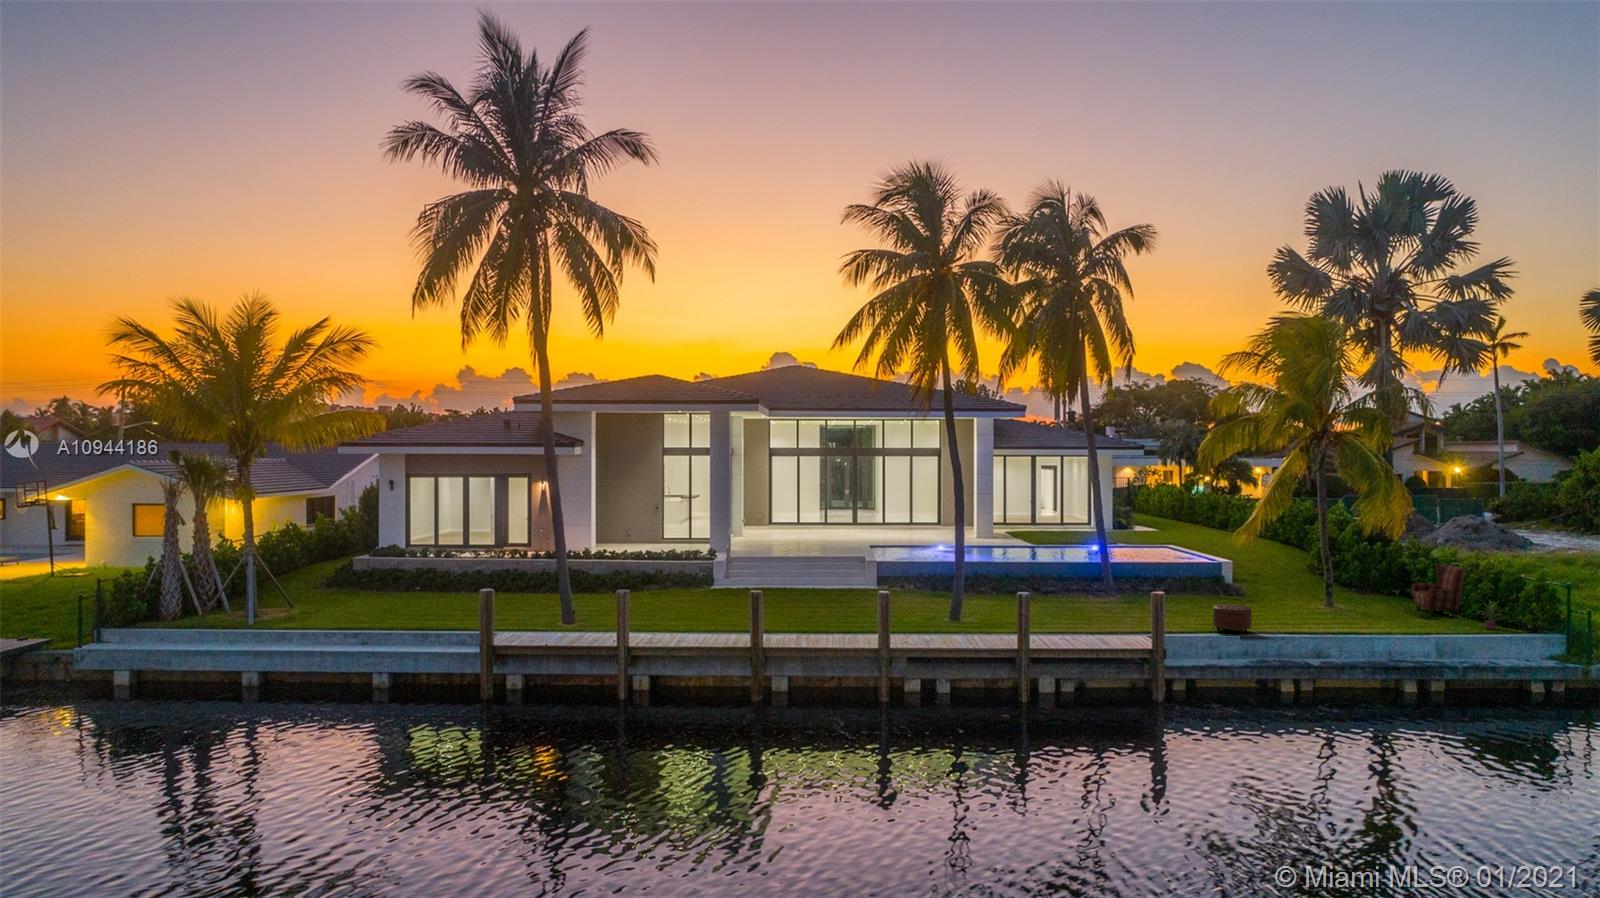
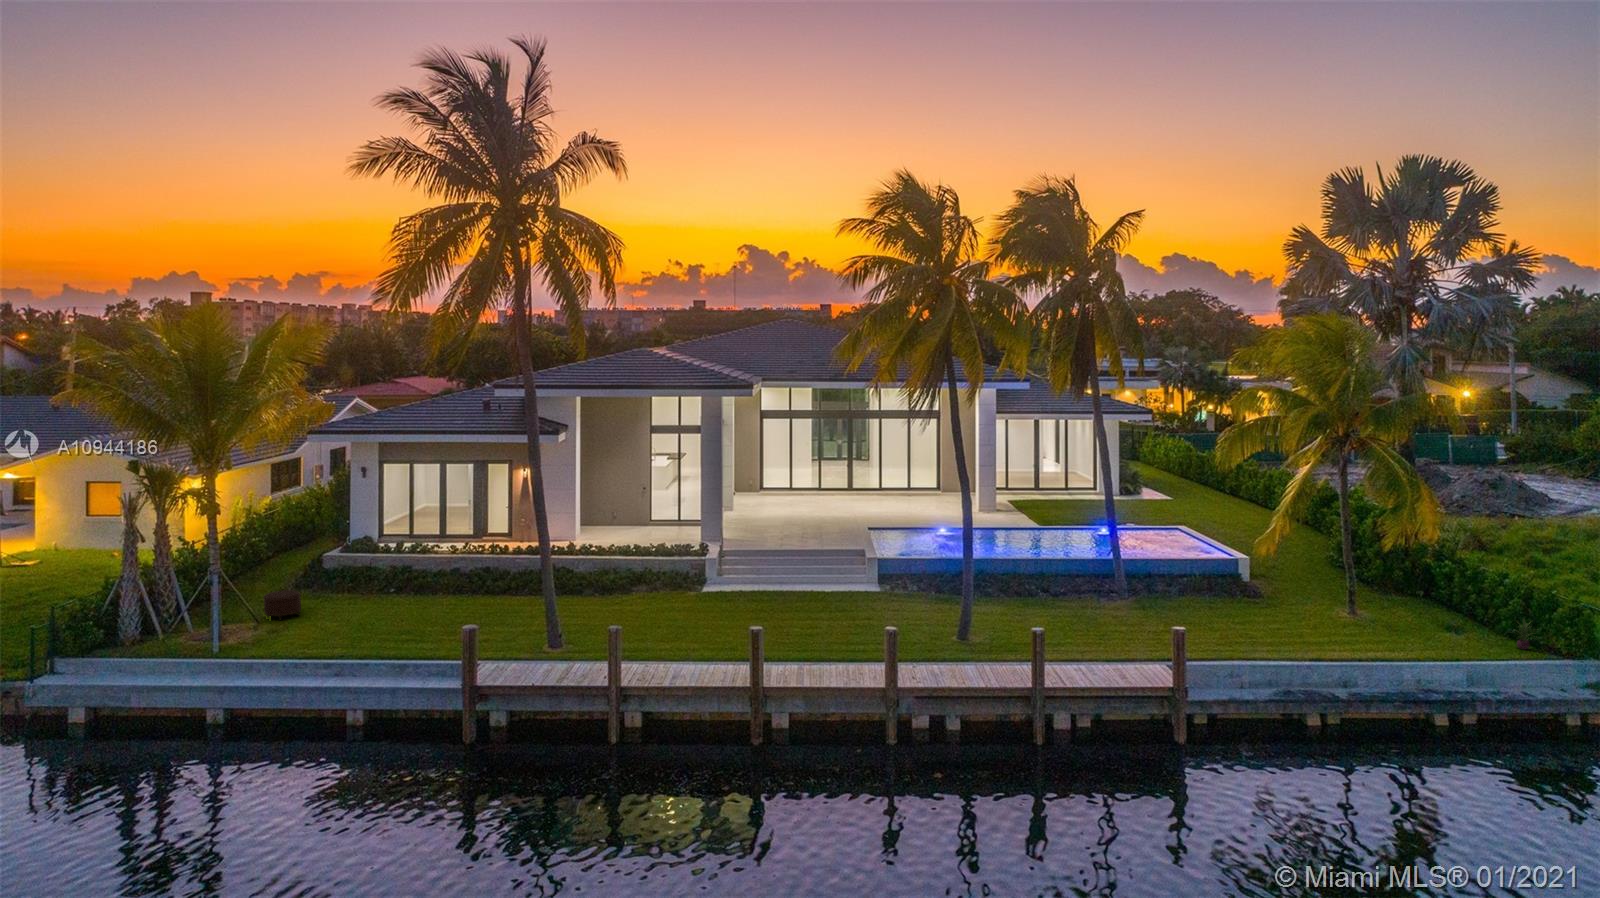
armchair: present [1412,564,1466,616] -> none [1441,573,1499,629]
ottoman: present [1213,604,1252,635] -> present [264,590,301,620]

